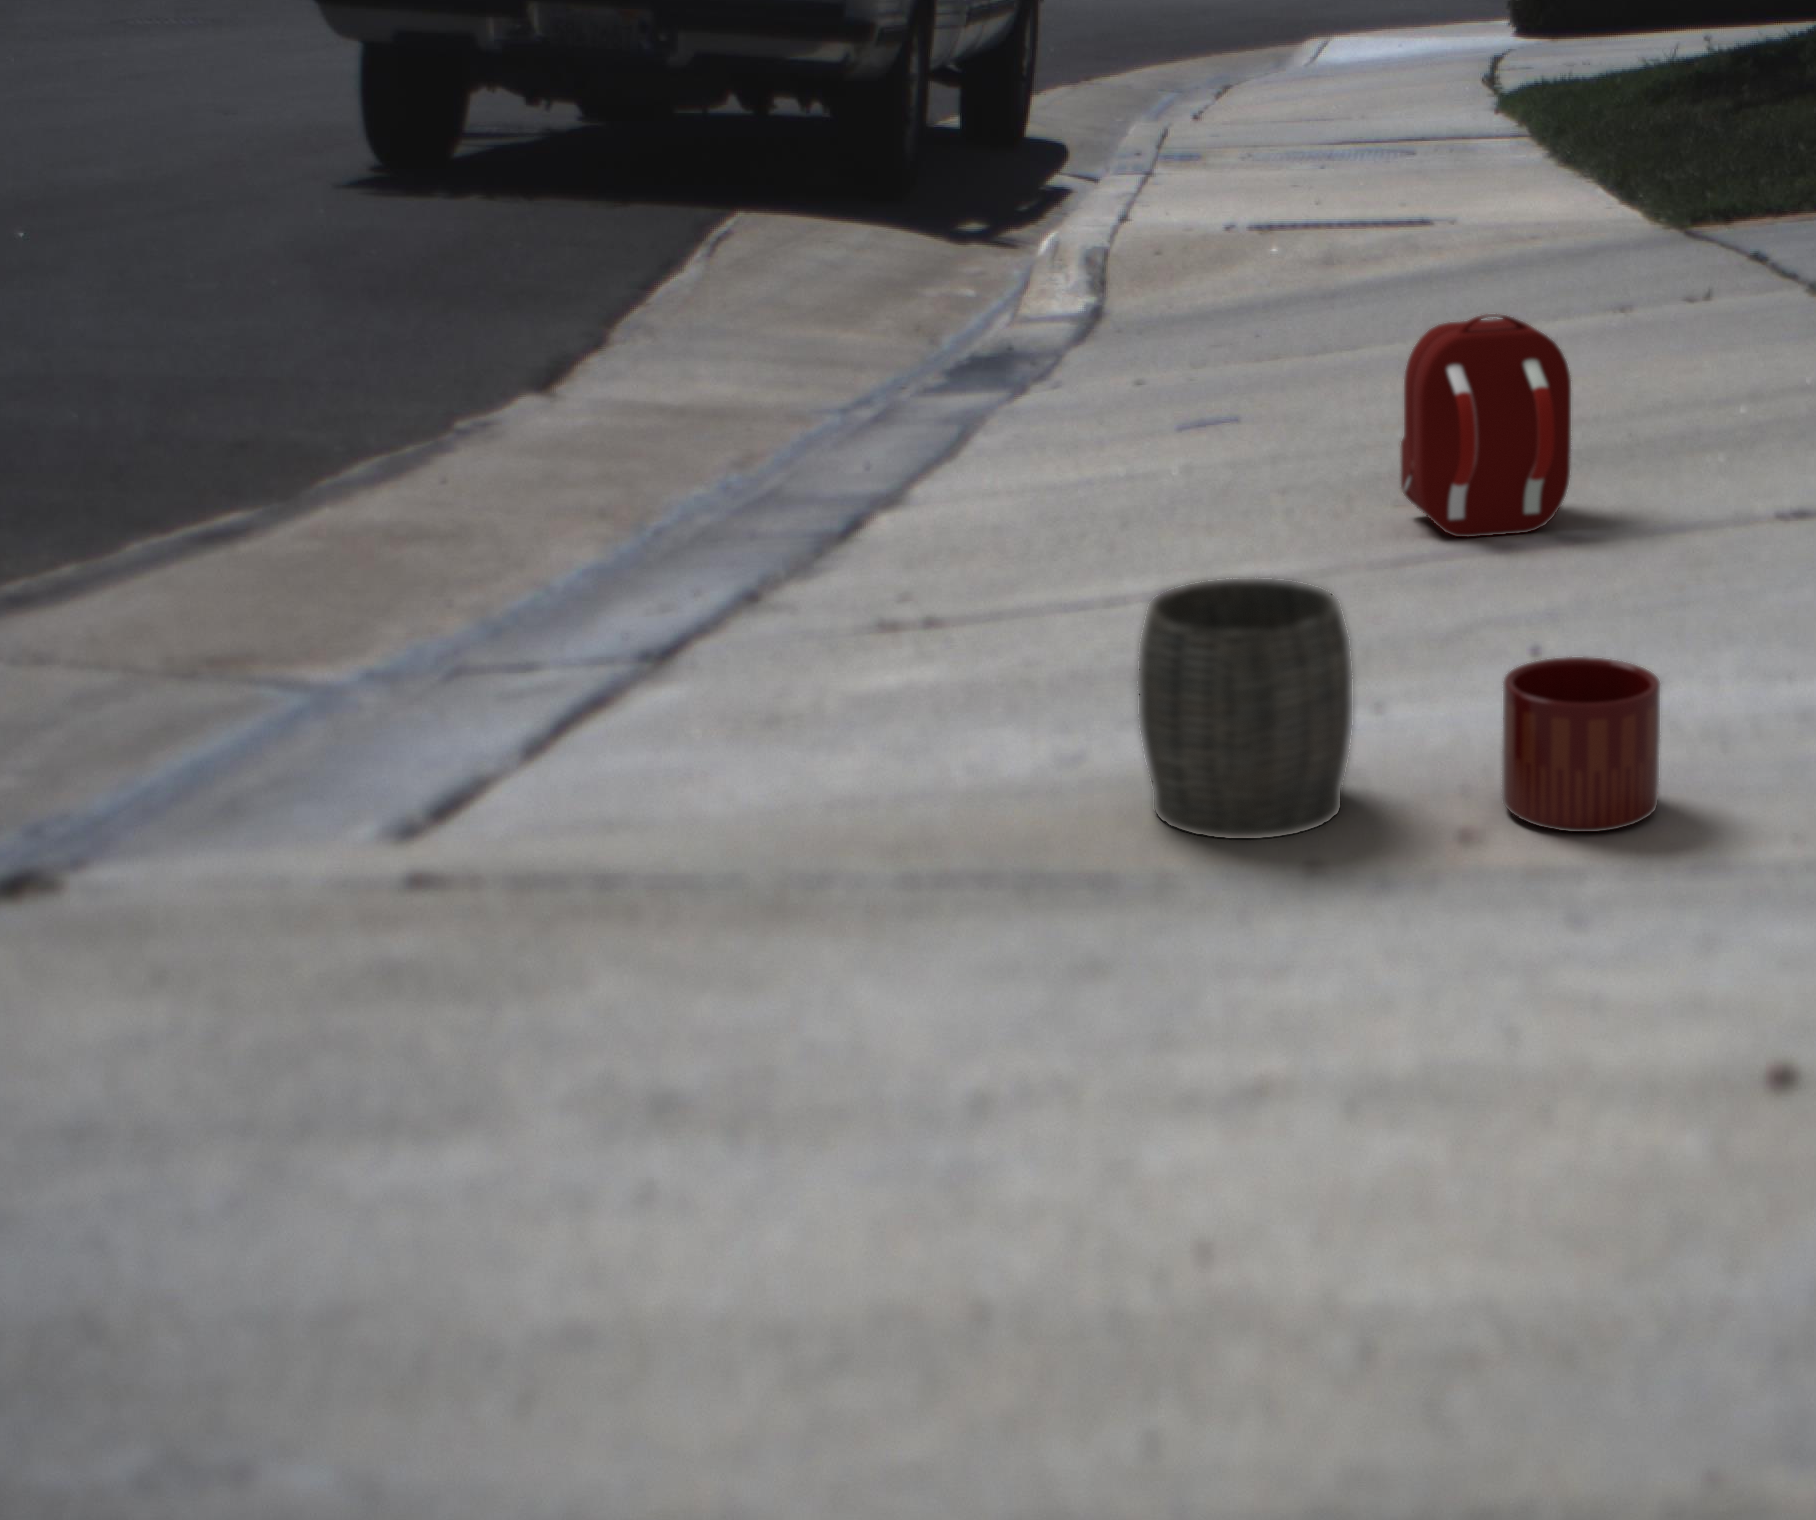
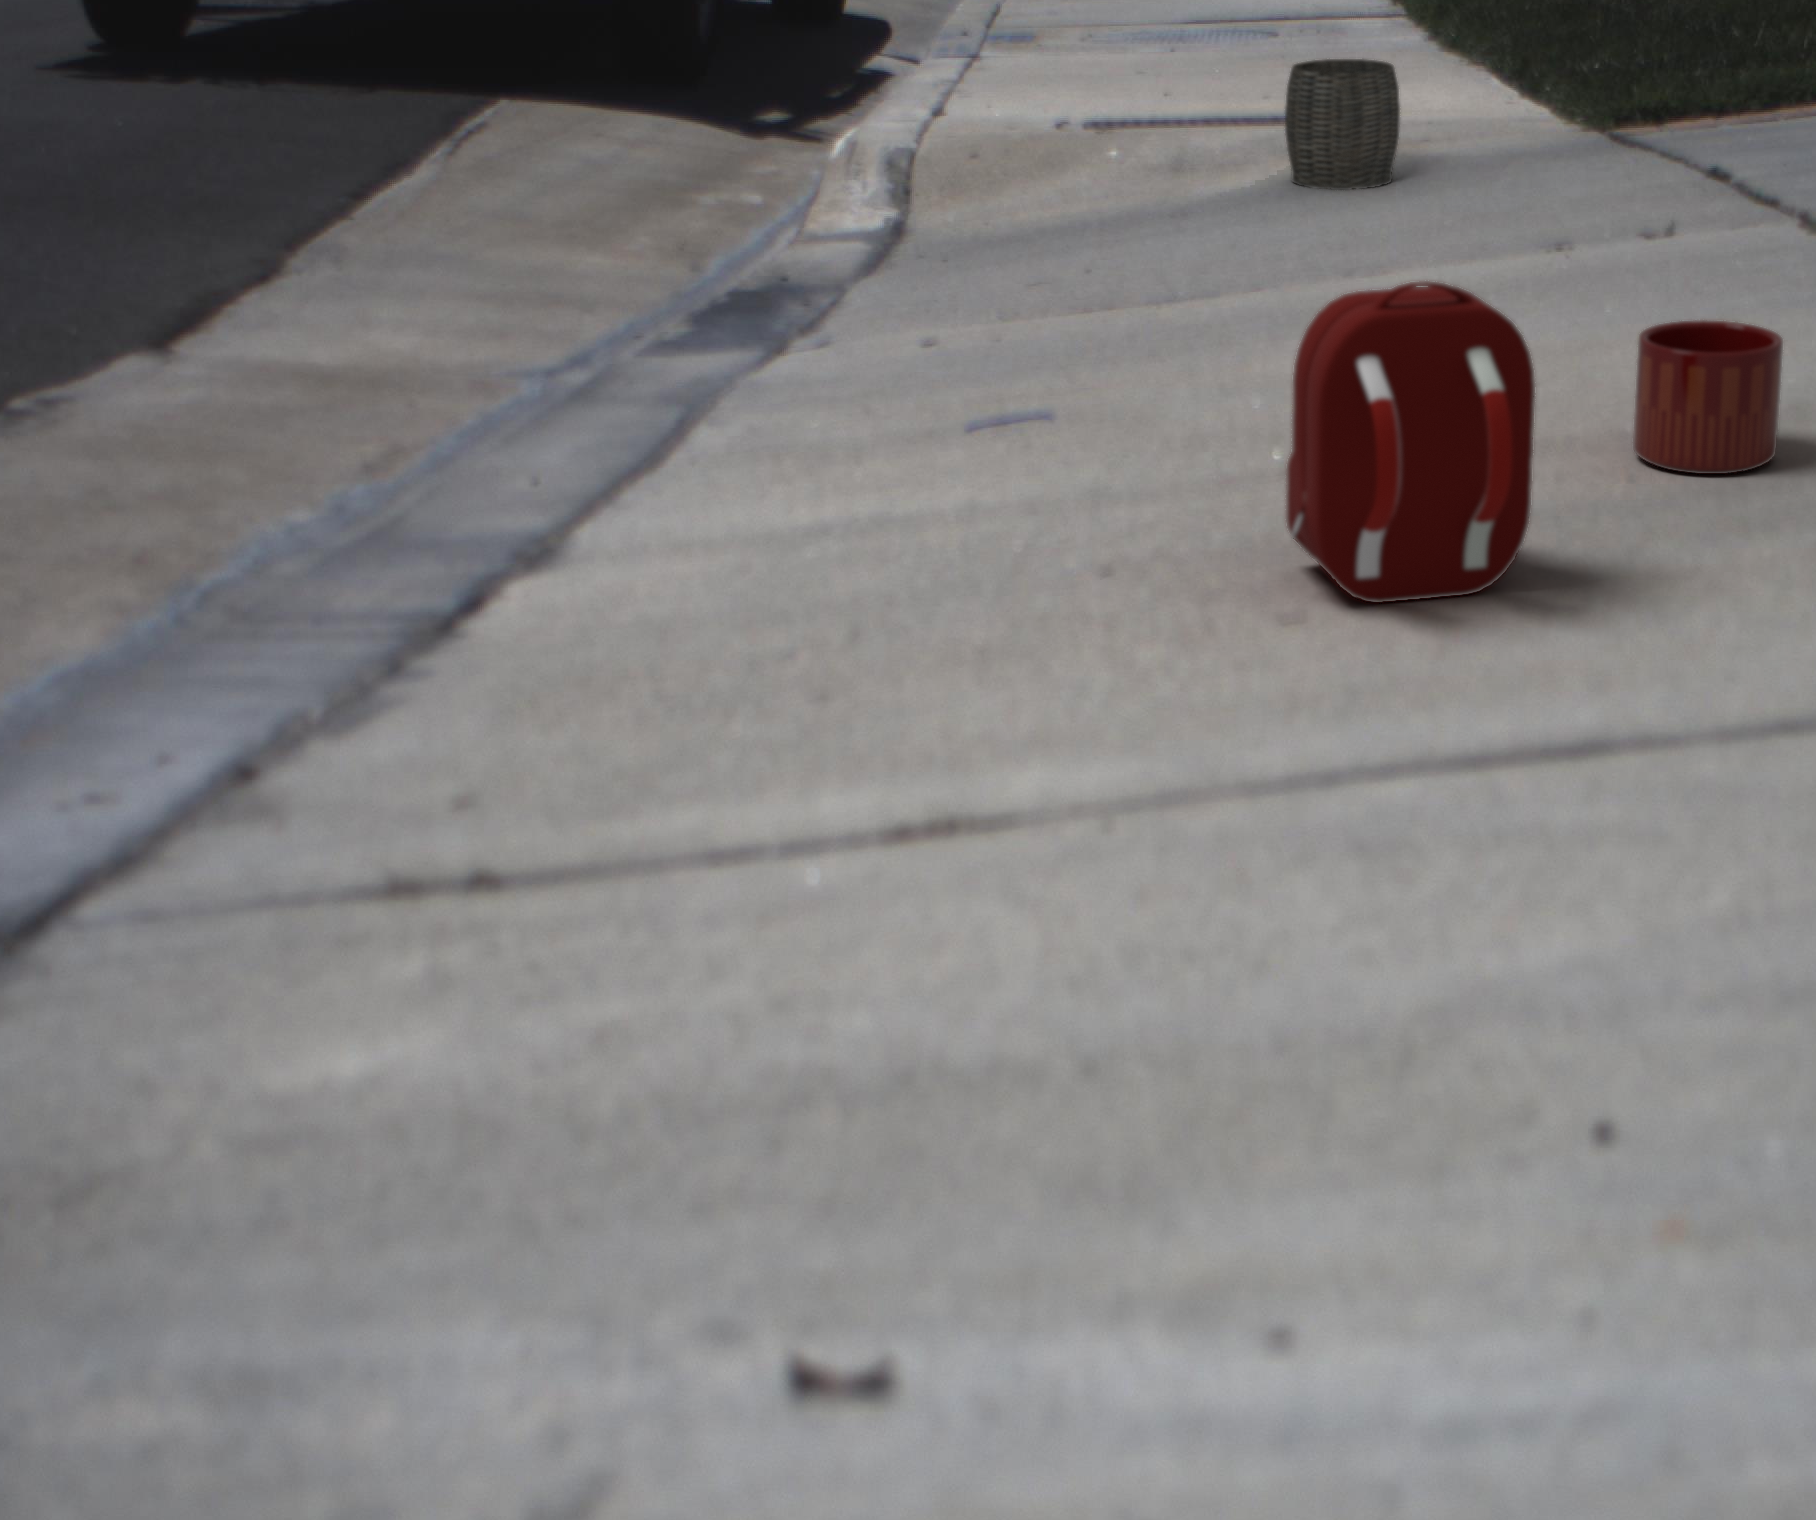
woven basket: present [1138,579,1352,839] -> present [1285,59,1400,190]
planter: present [1502,657,1660,832] -> present [1633,320,1783,474]

